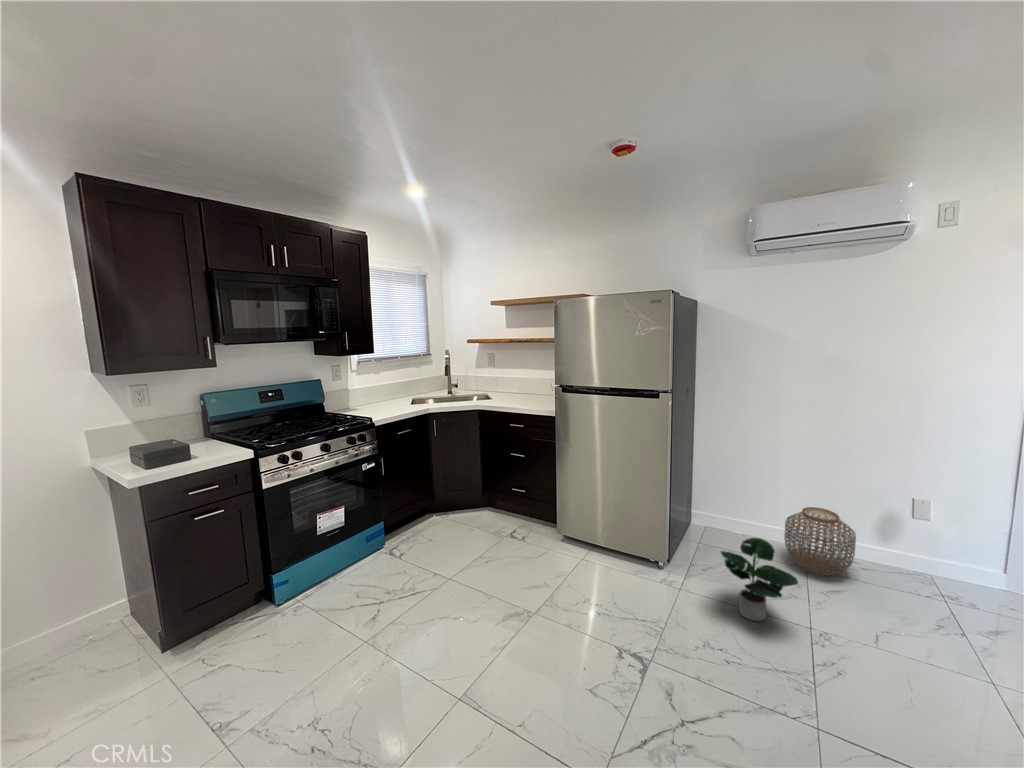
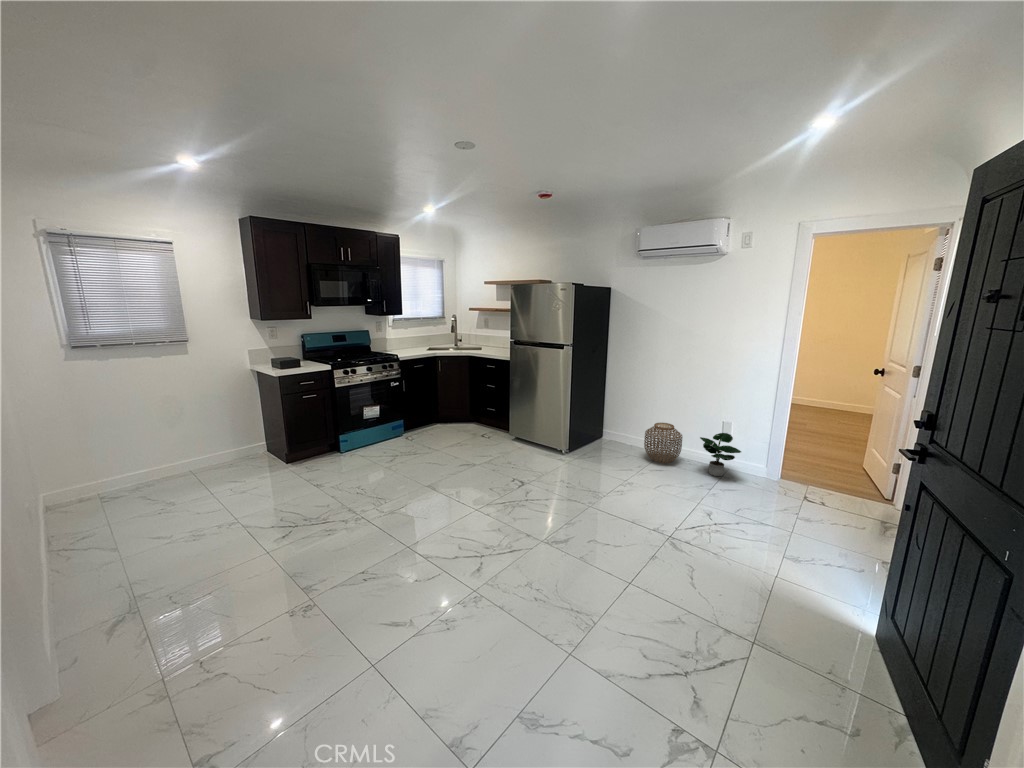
potted plant: present [721,538,798,621] -> present [700,433,741,476]

